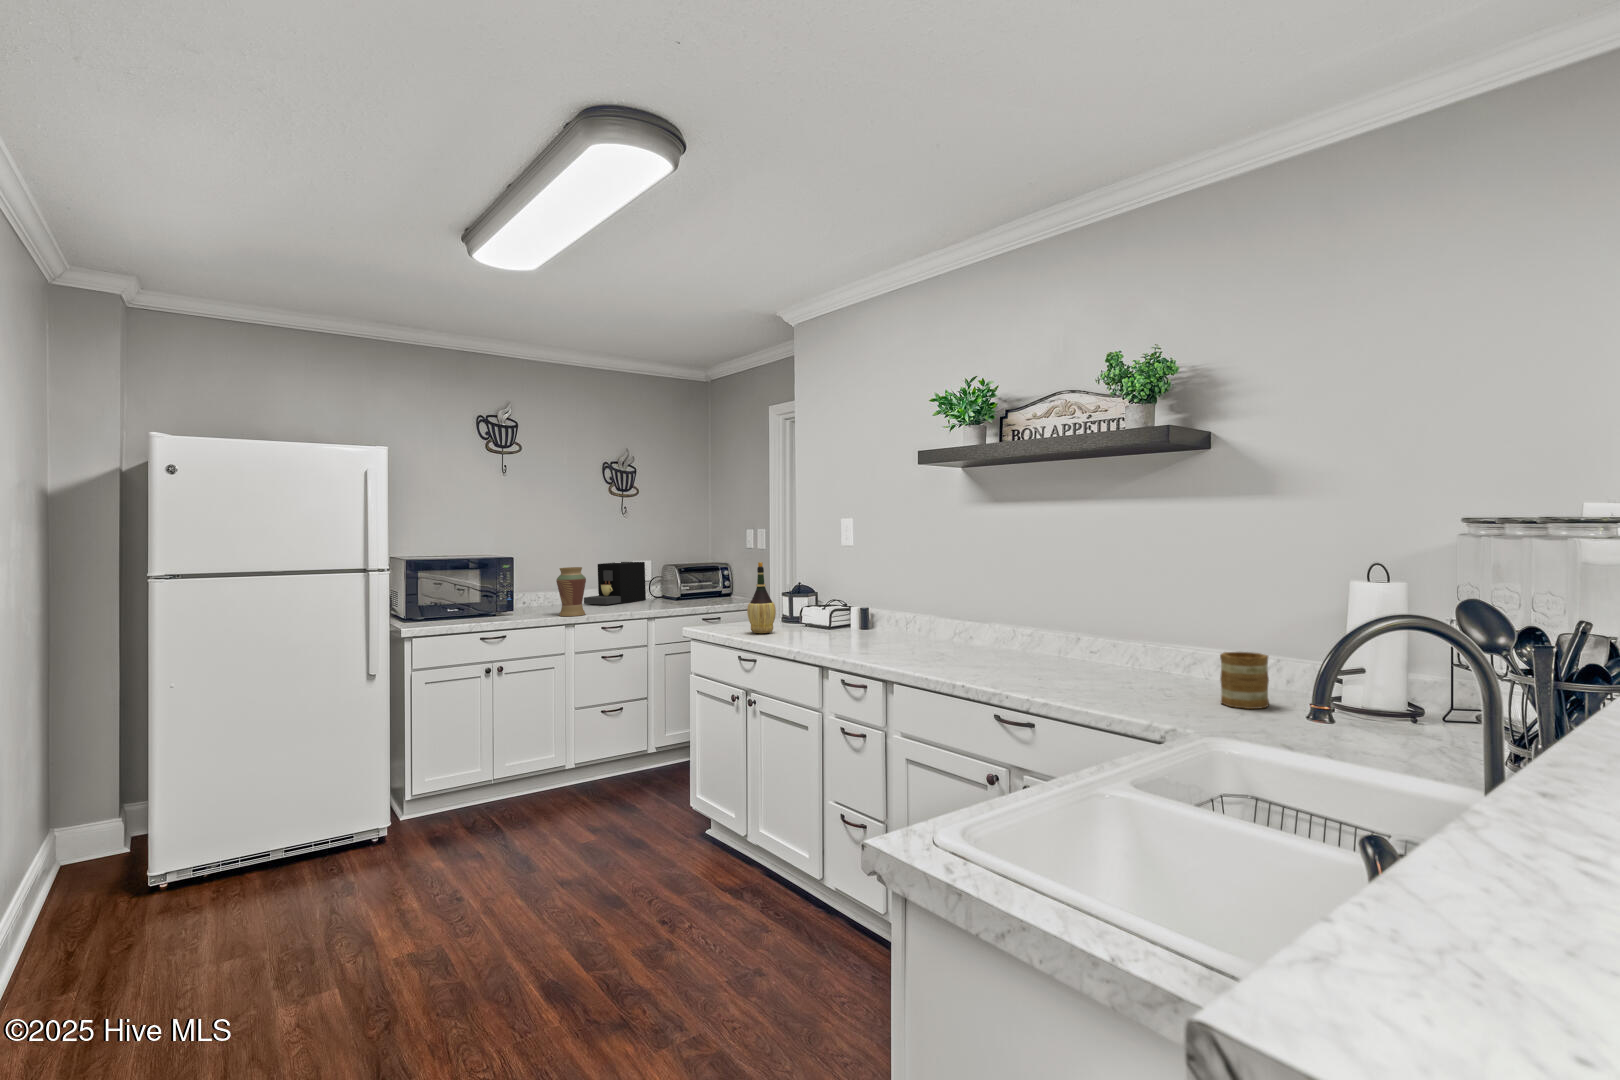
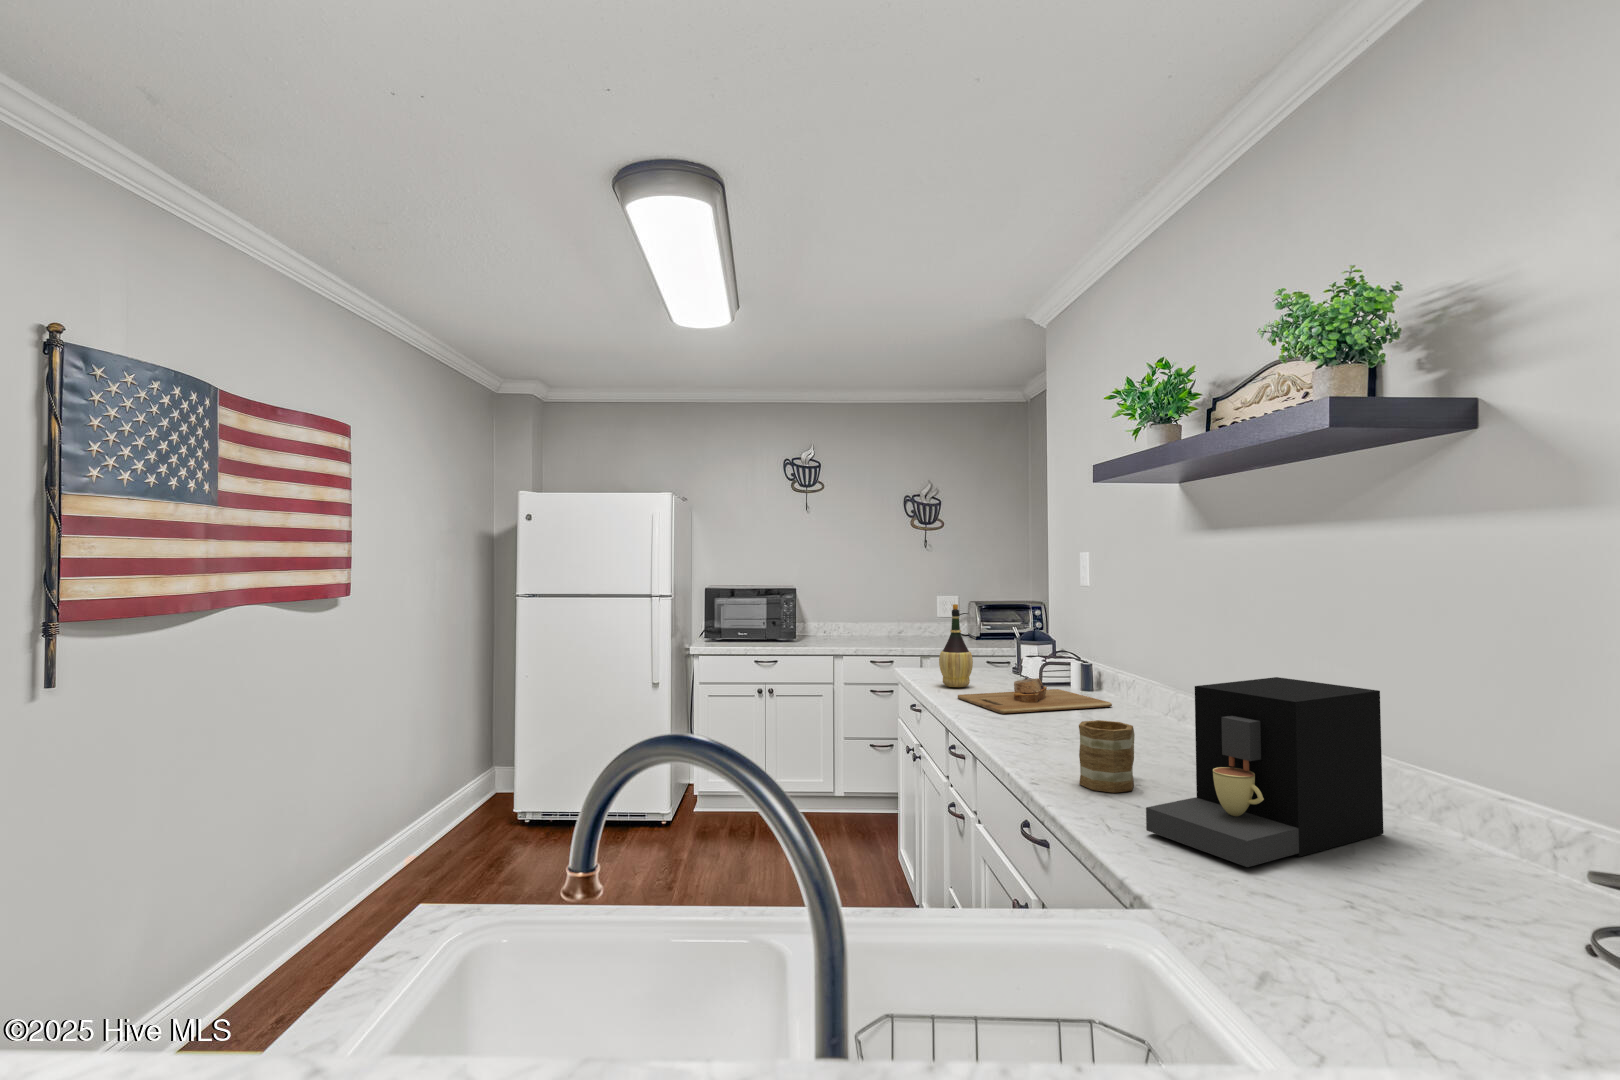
coffee maker: present [584,562,646,605] -> present [1146,677,1383,867]
vase: present [556,567,586,616] -> none [828,600,856,648]
cutting board: none [785,617,899,645] -> present [958,678,1112,714]
mug: present [1220,652,1269,709] -> present [1079,720,1135,793]

